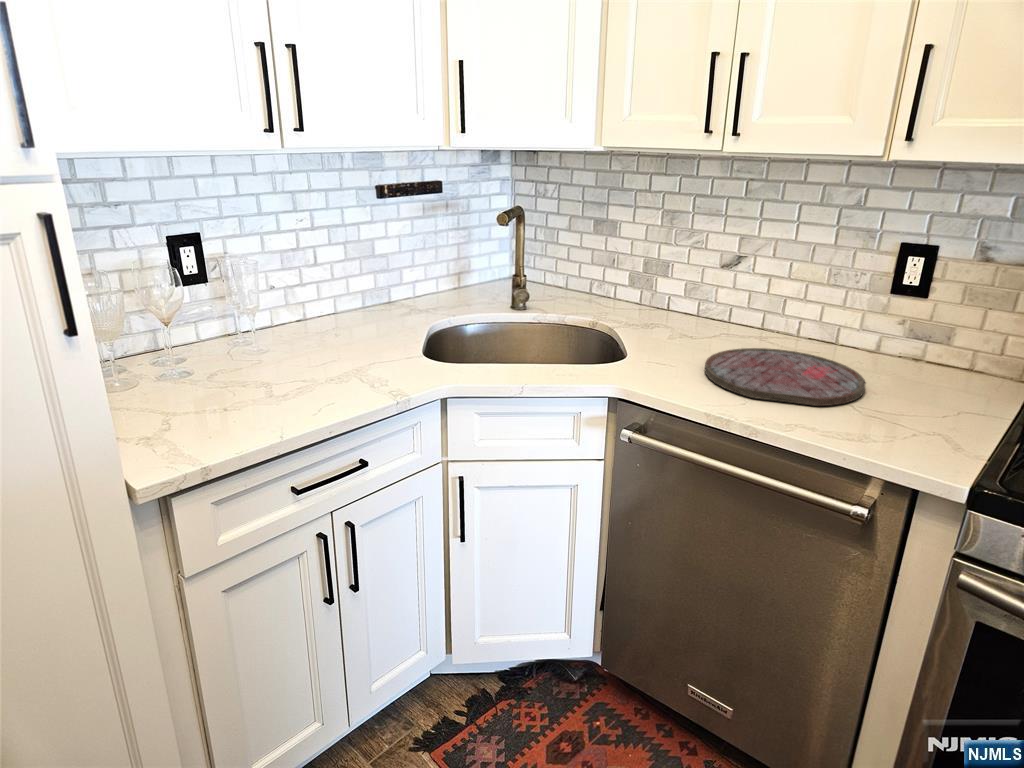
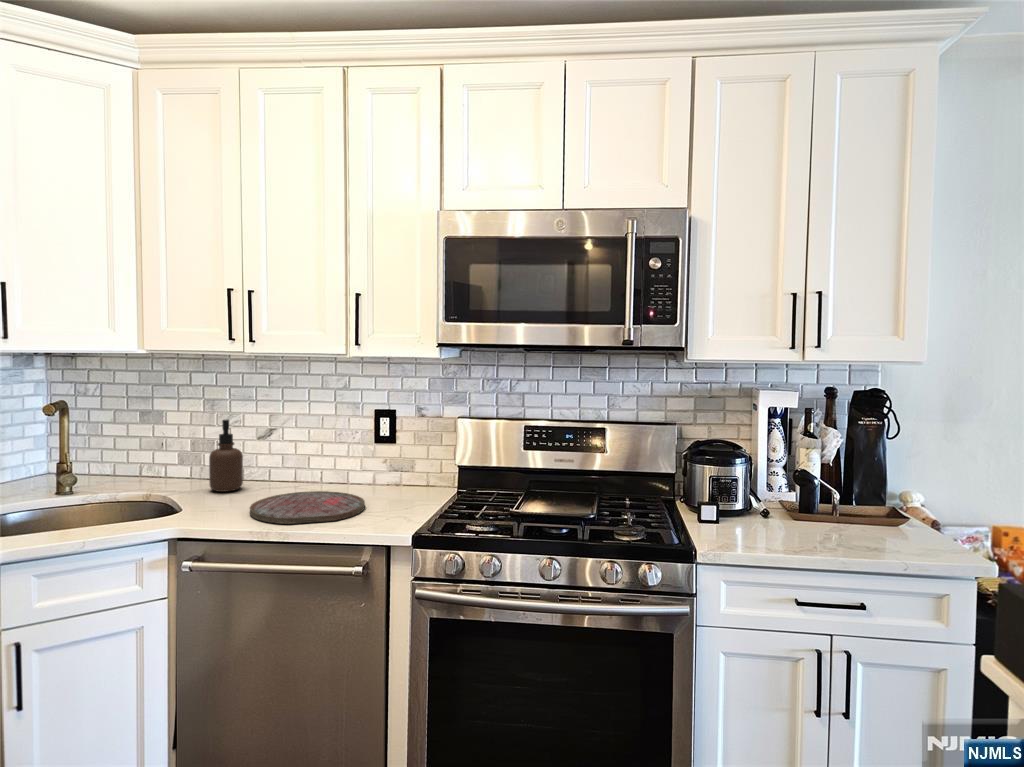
soap dispenser: none [661,240,702,331] -> present [209,420,243,492]

